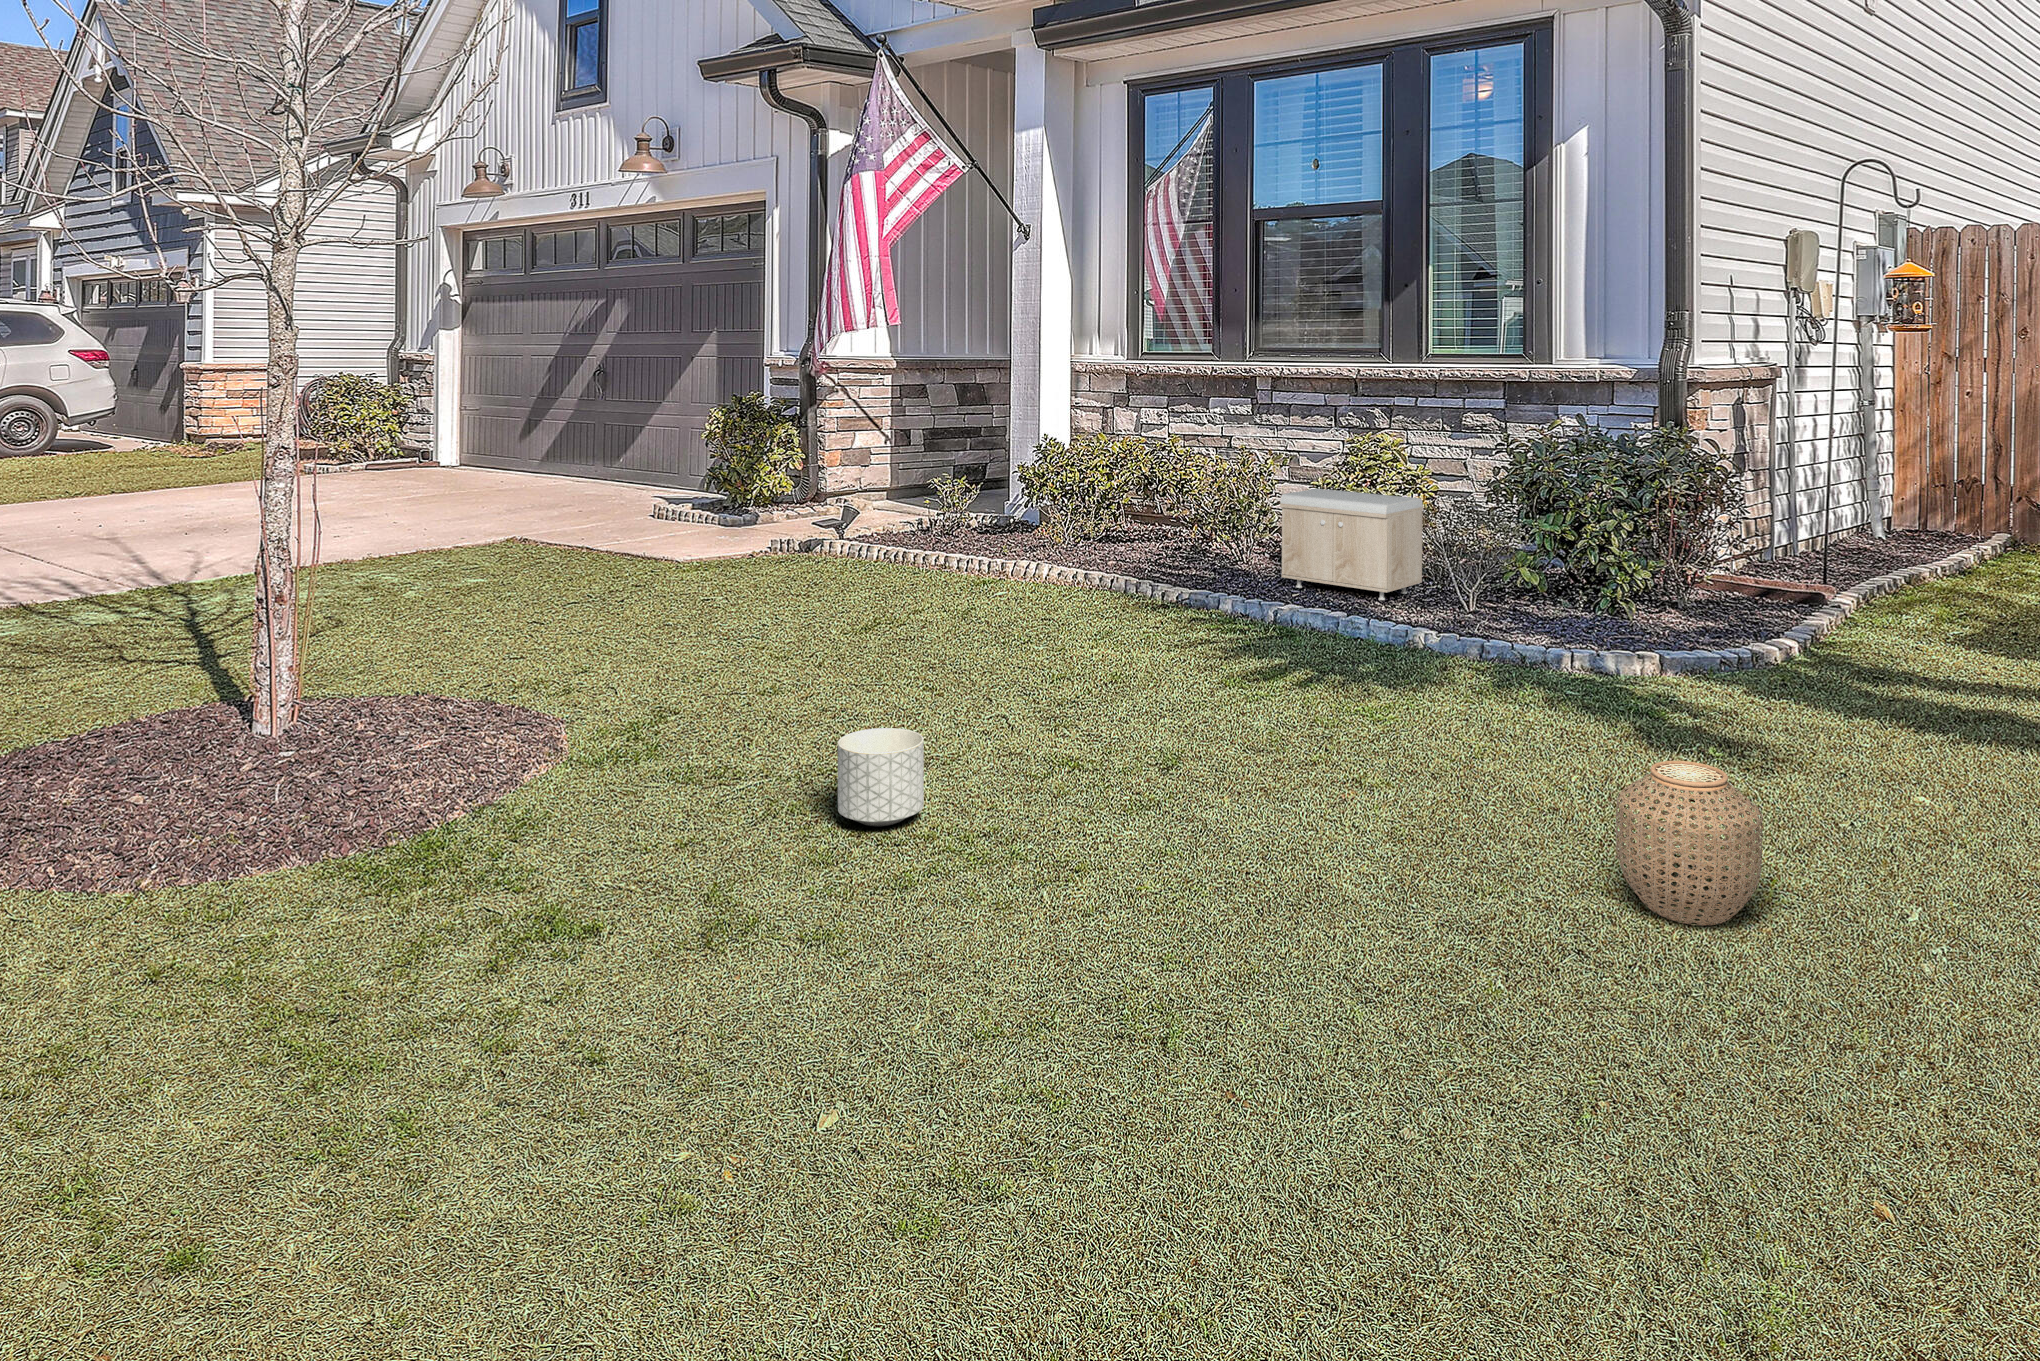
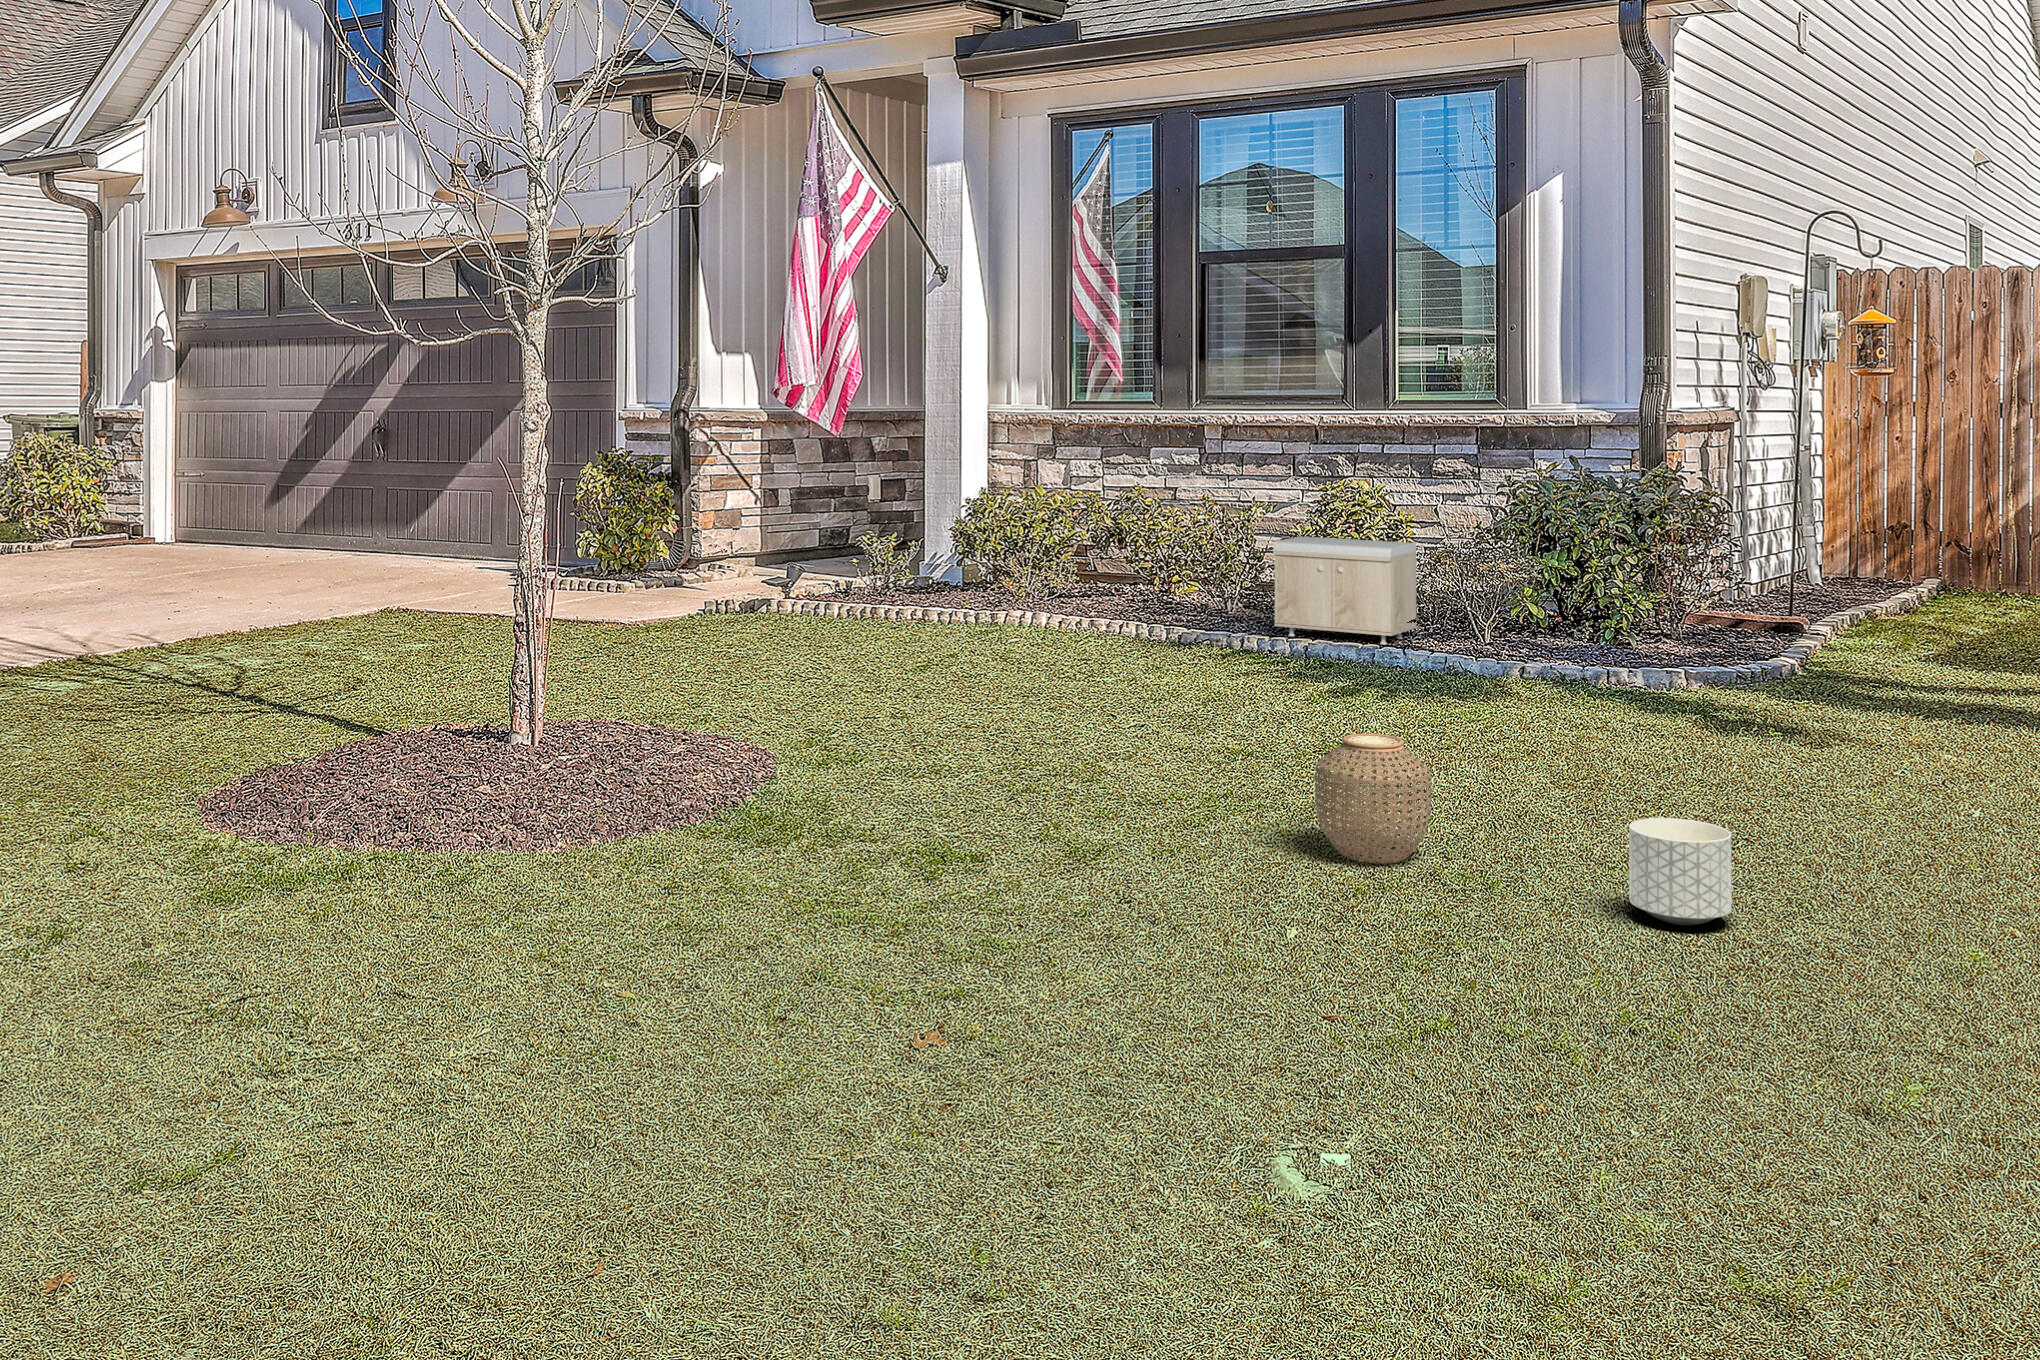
planter: present [838,728,924,827] -> present [1629,818,1731,926]
woven basket: present [1616,761,1762,925] -> present [1315,733,1431,863]

